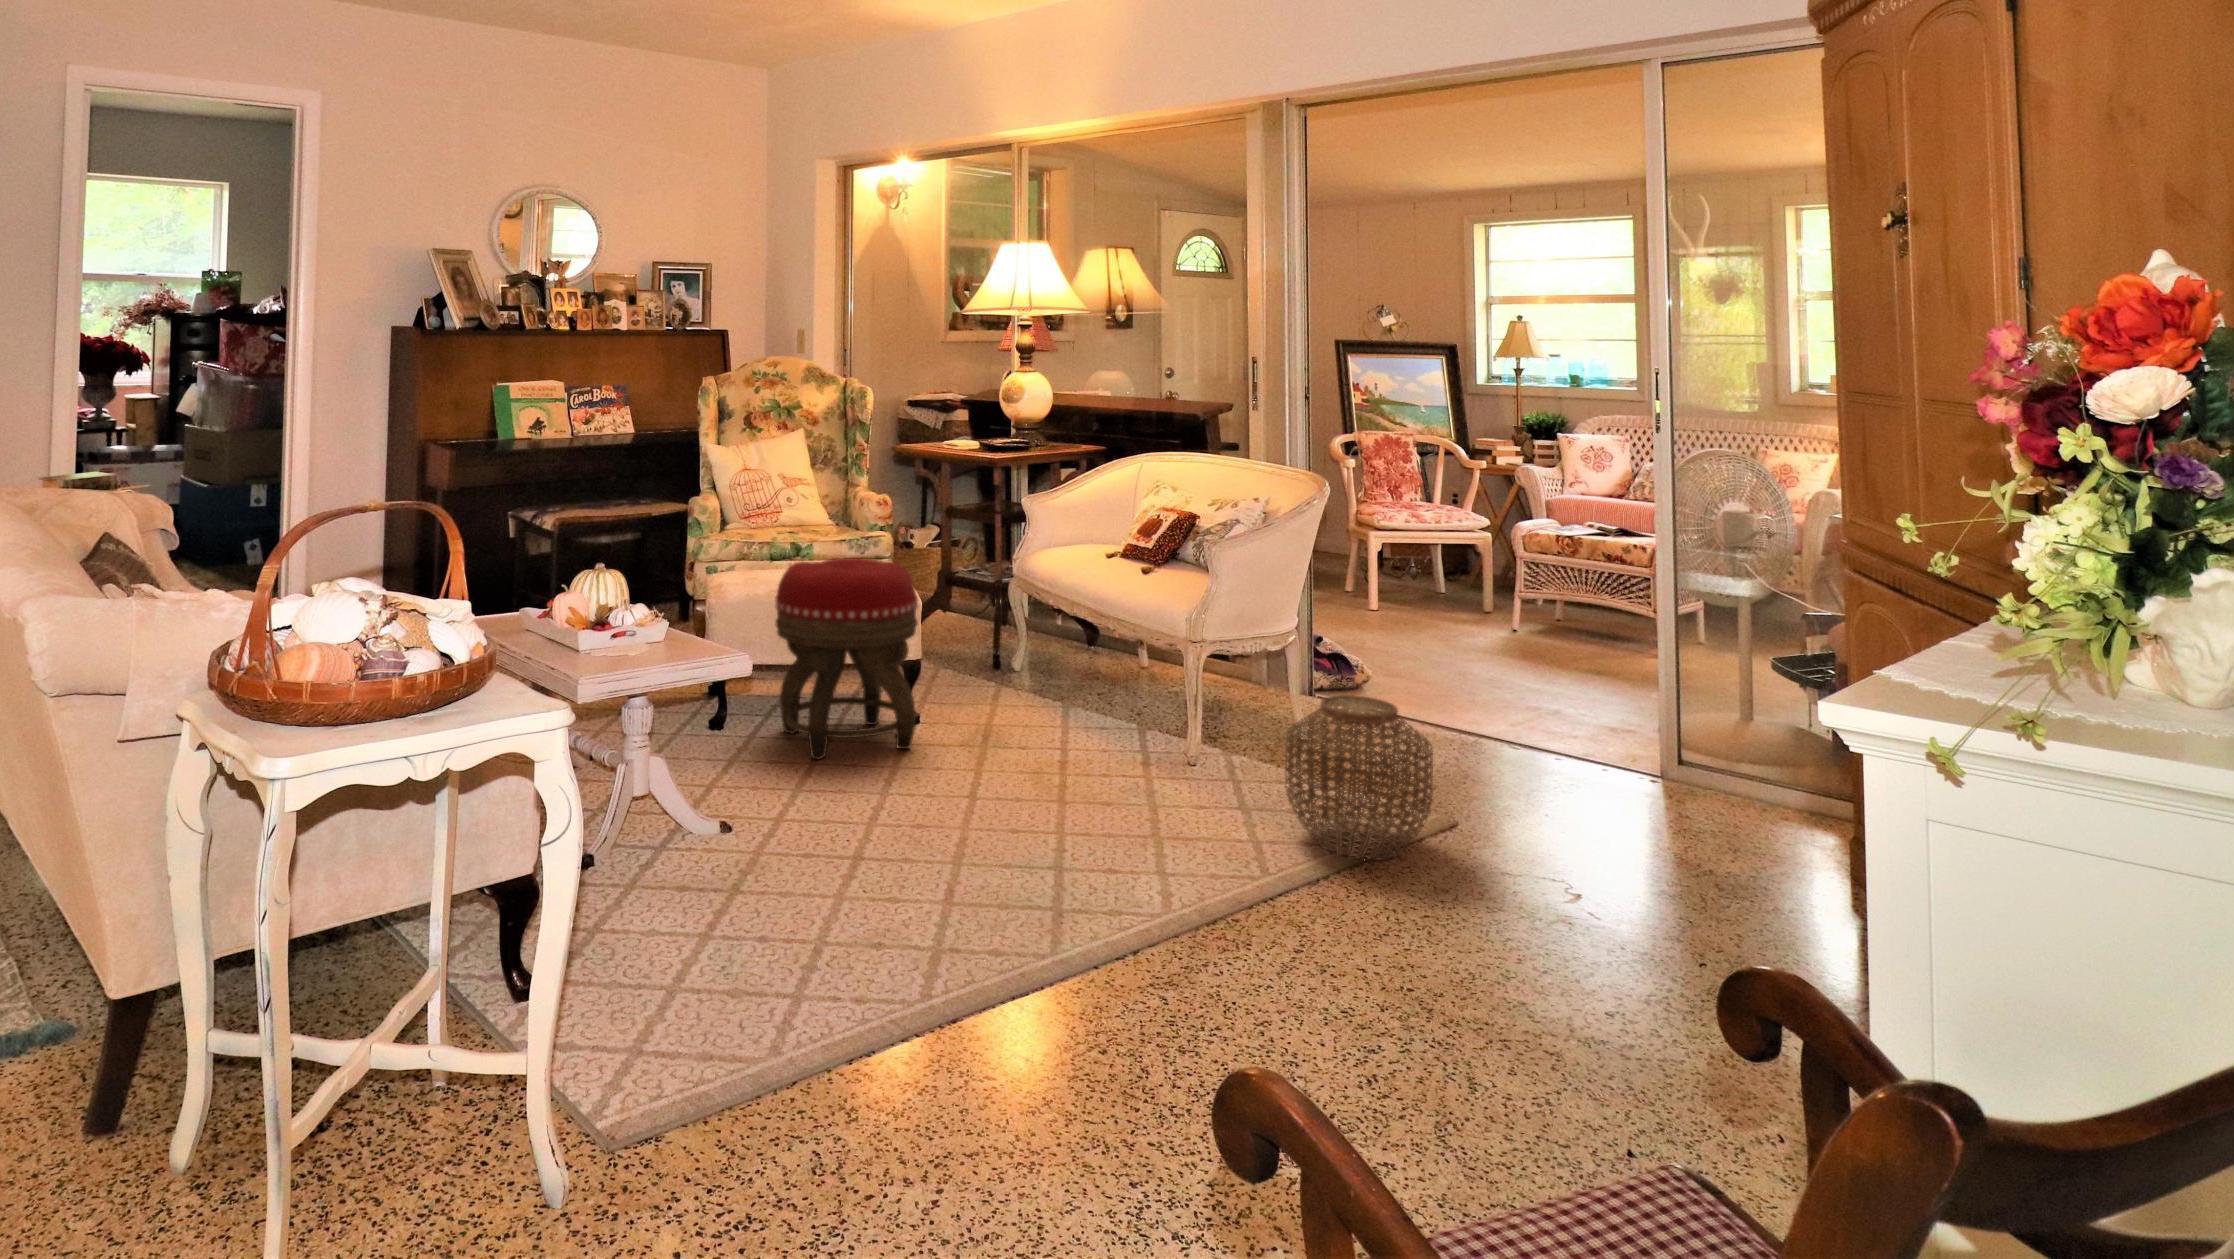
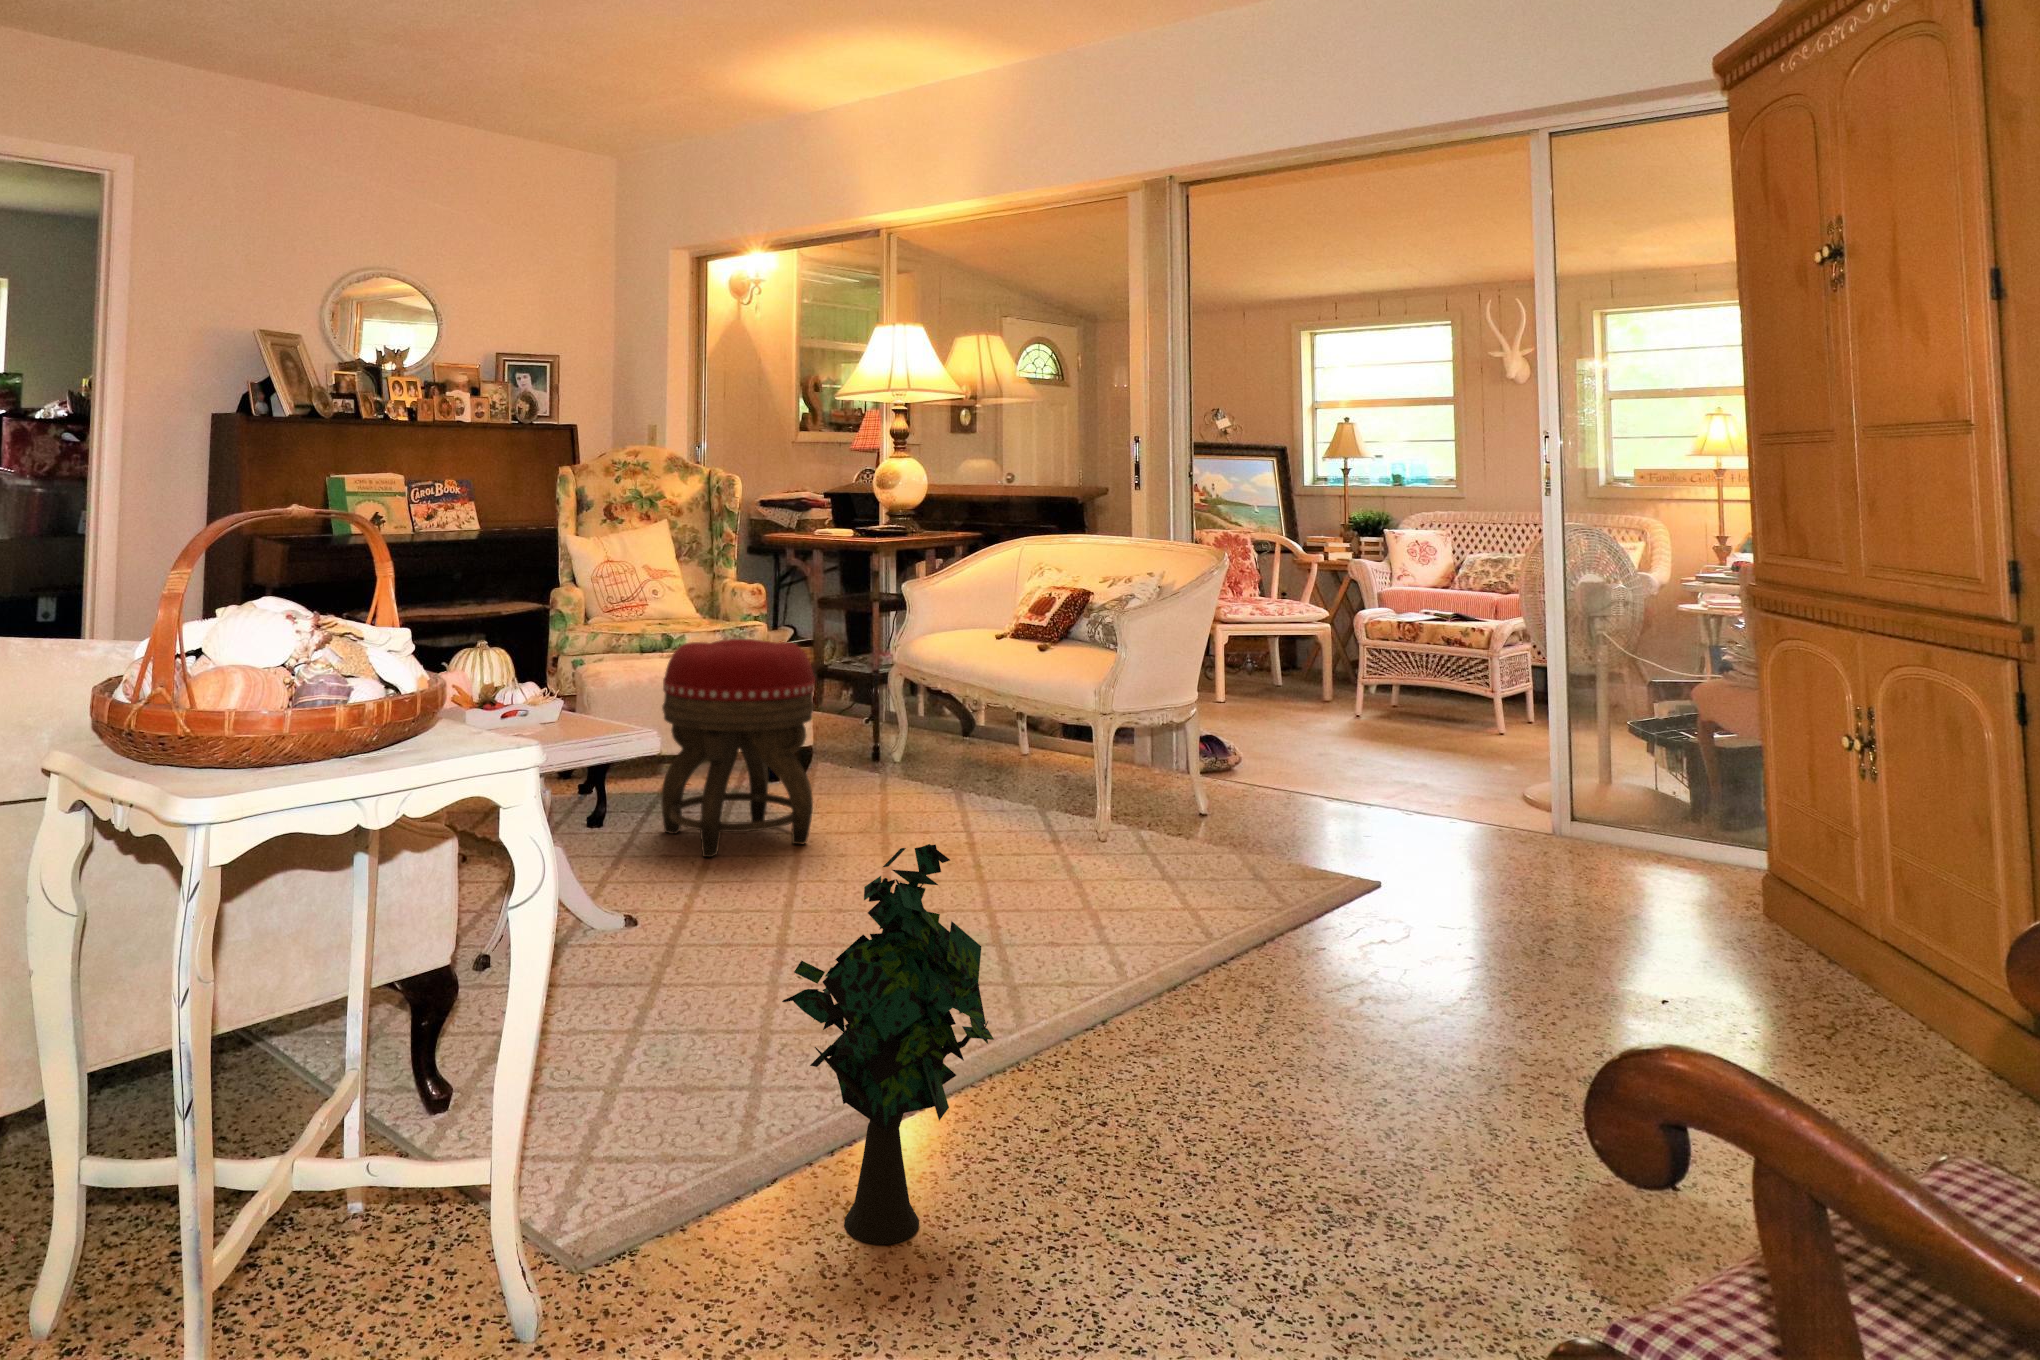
woven basket: present [1285,695,1433,860] -> none [1210,759,1354,926]
decorative plant: none [778,811,974,1151] -> present [782,844,994,1244]

